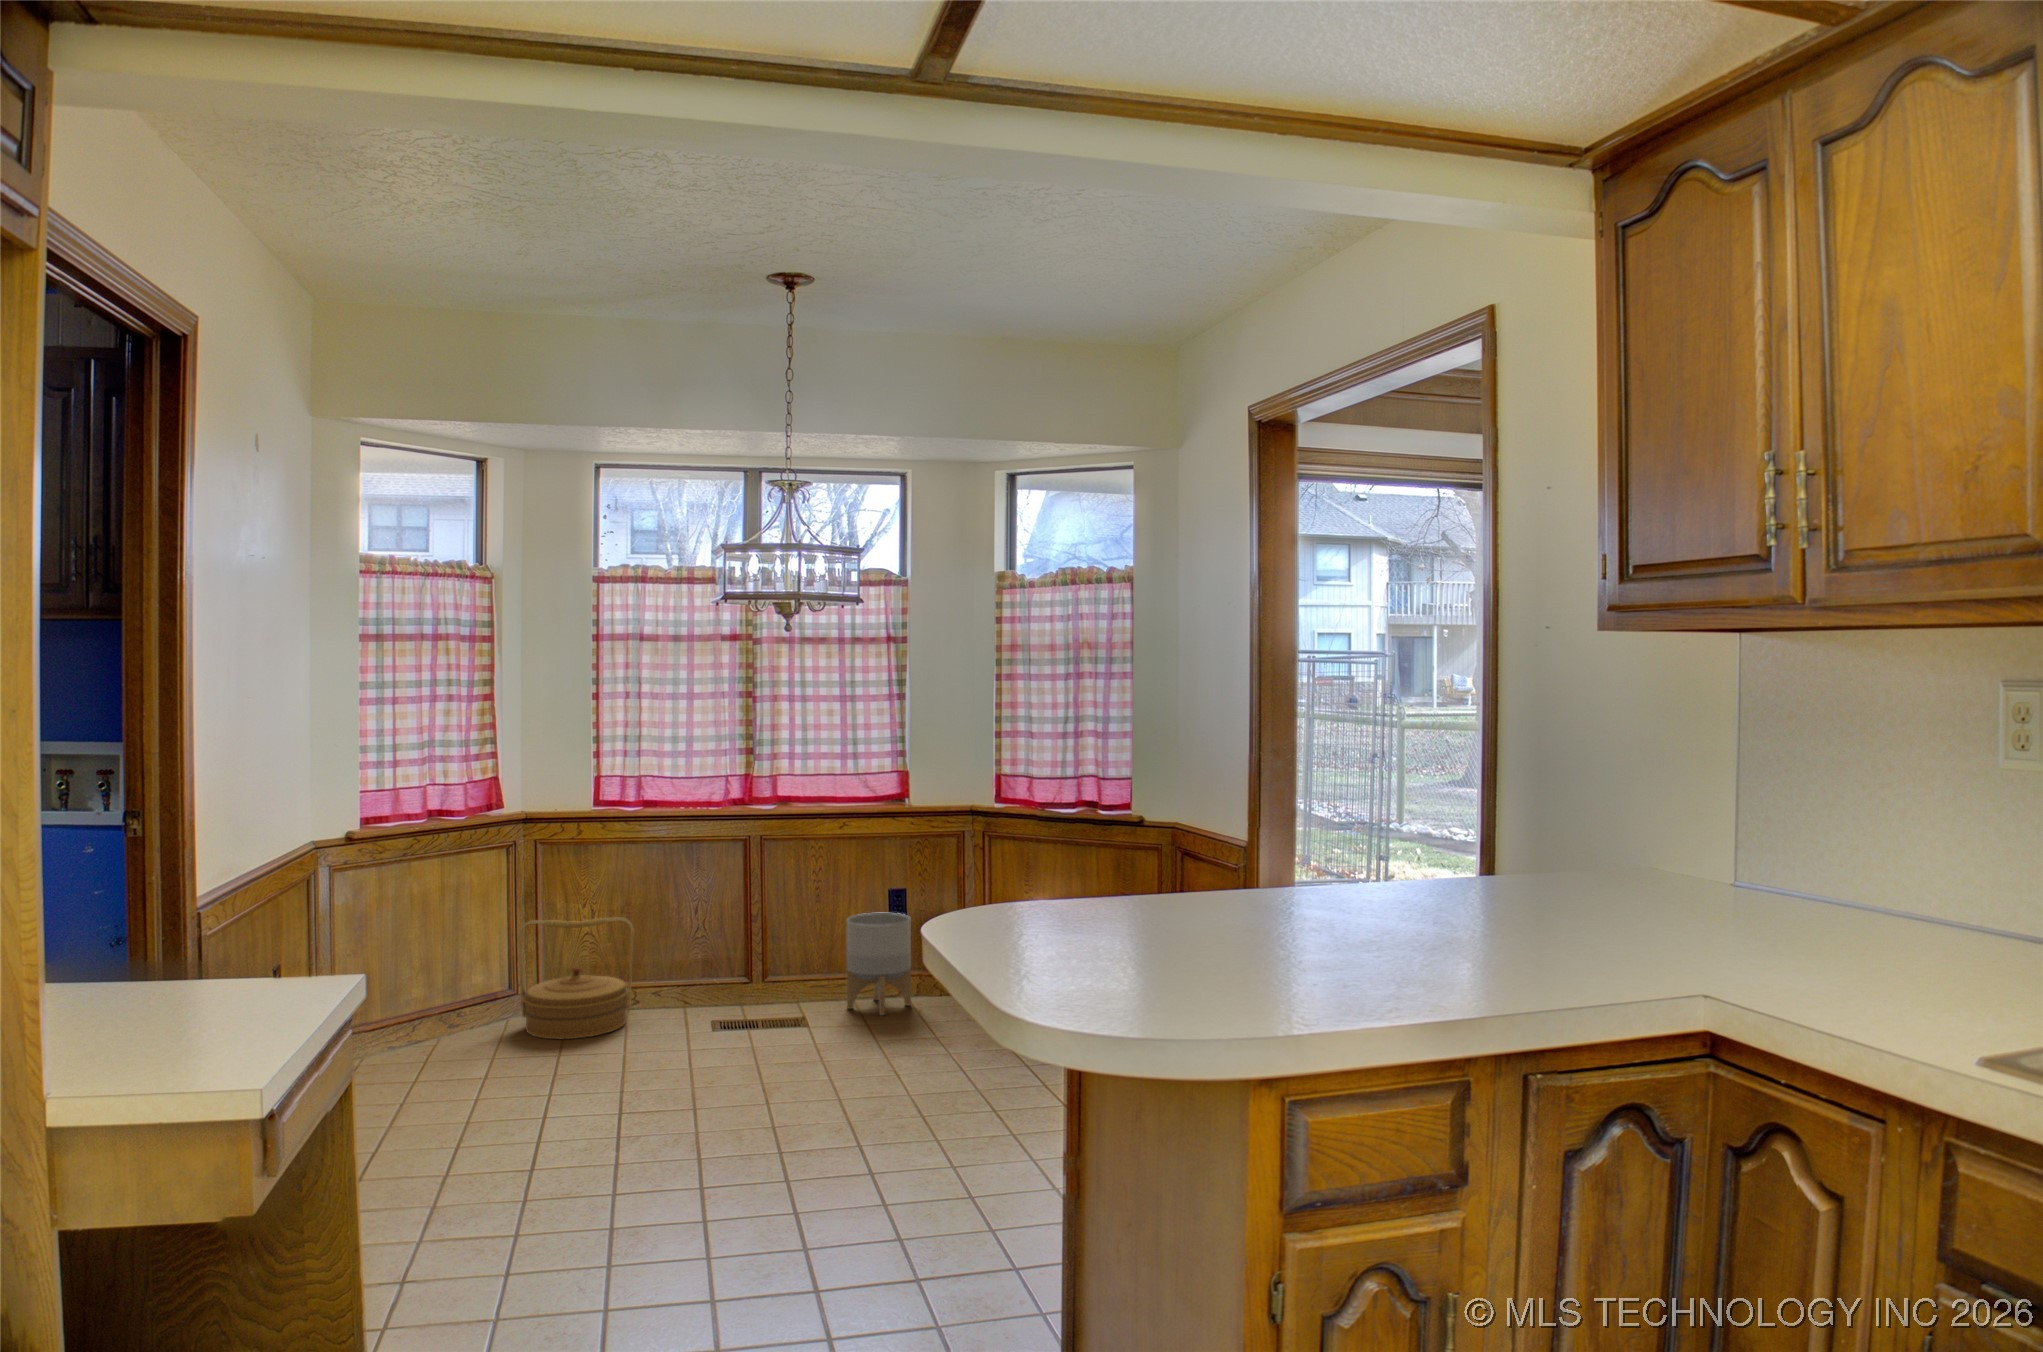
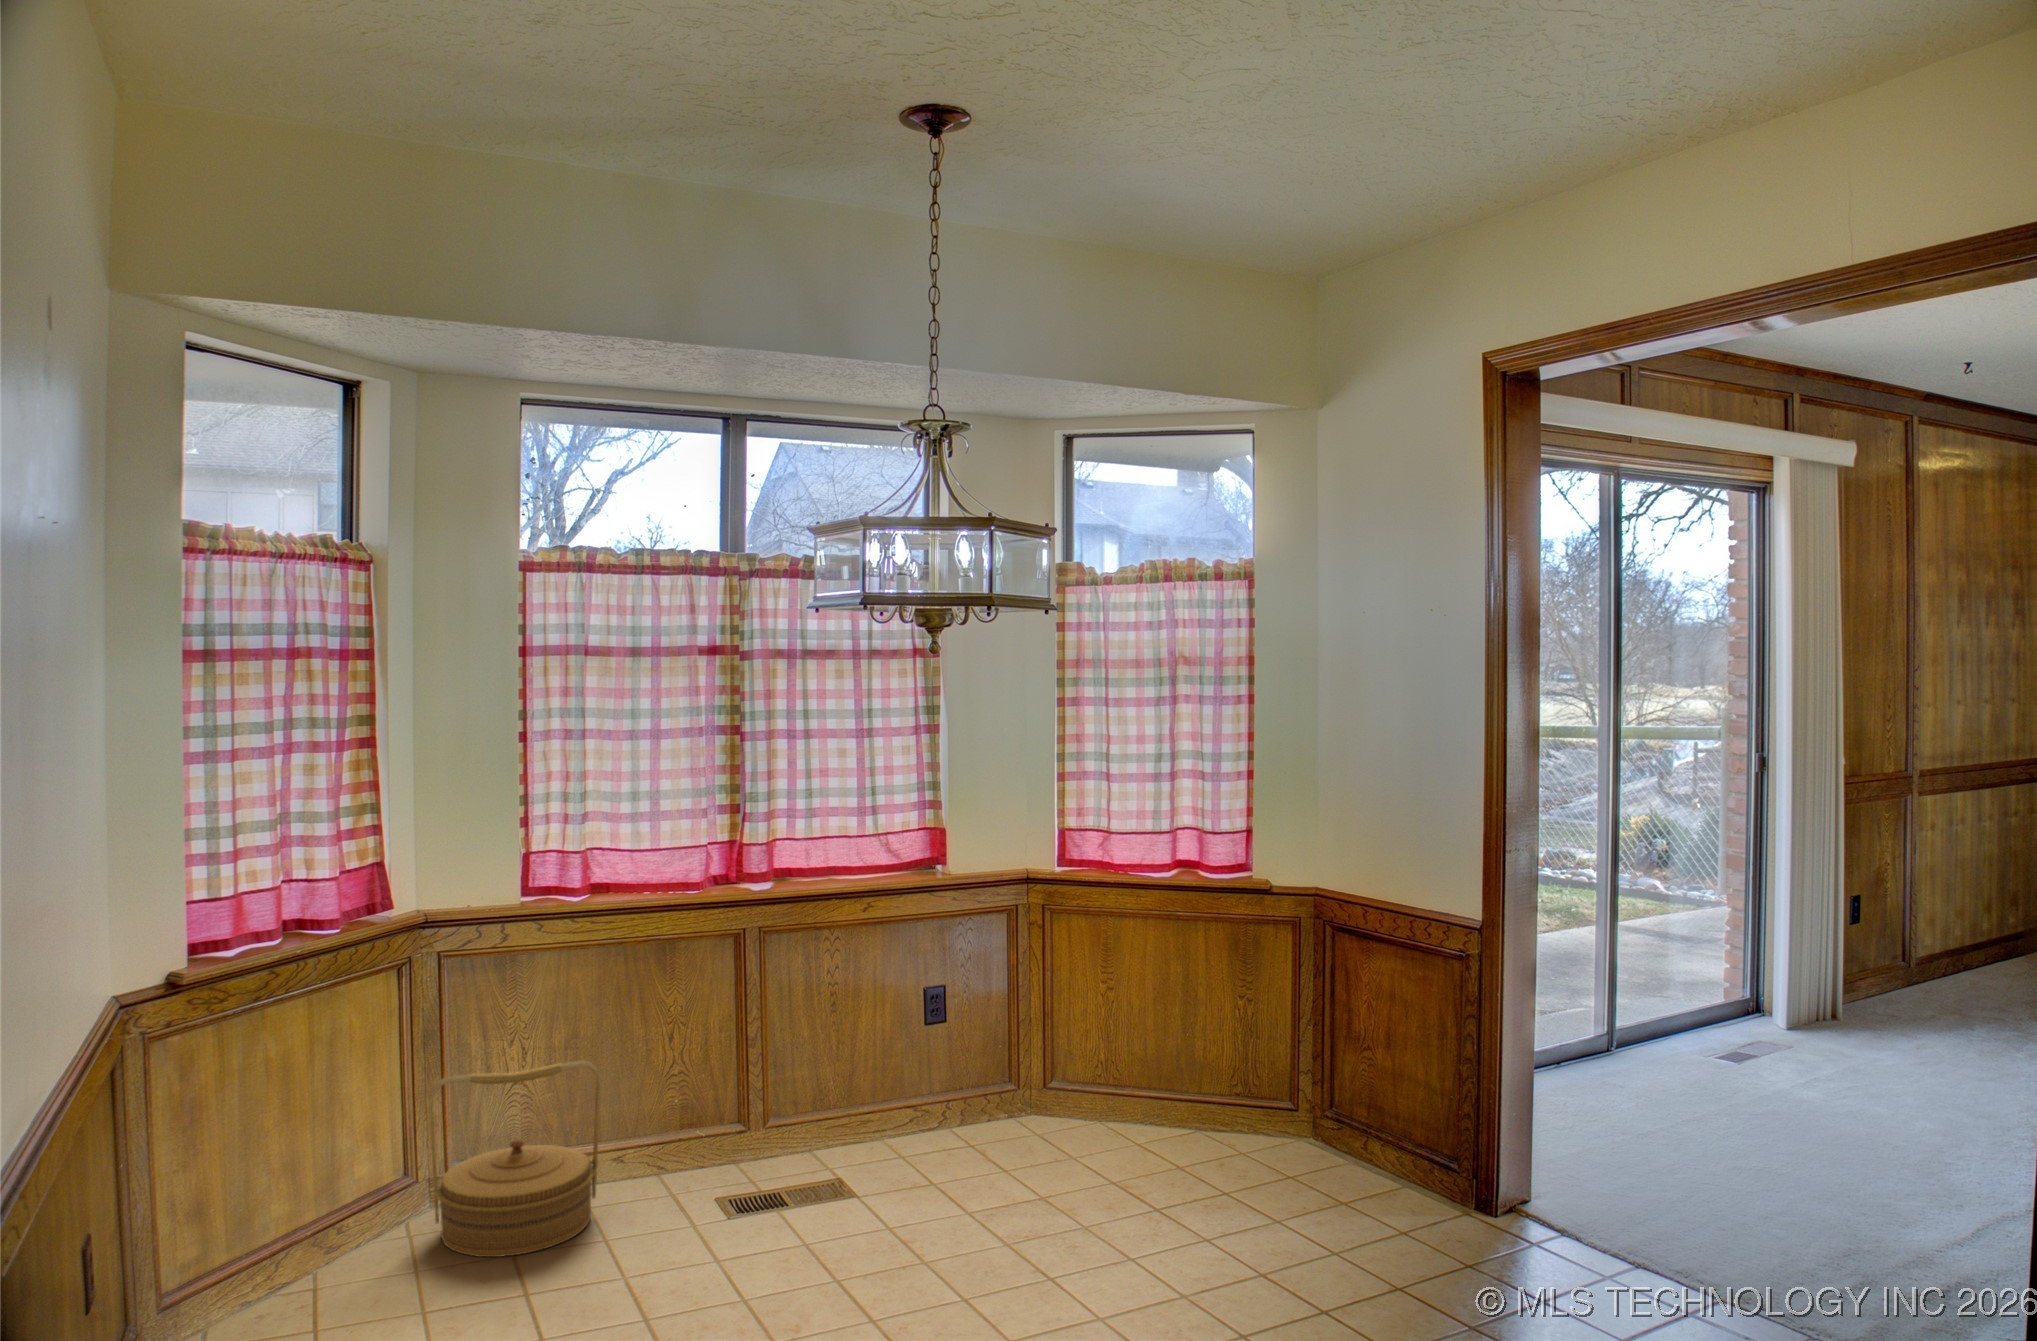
planter: present [847,913,911,1015] -> none [885,1021,971,1167]

